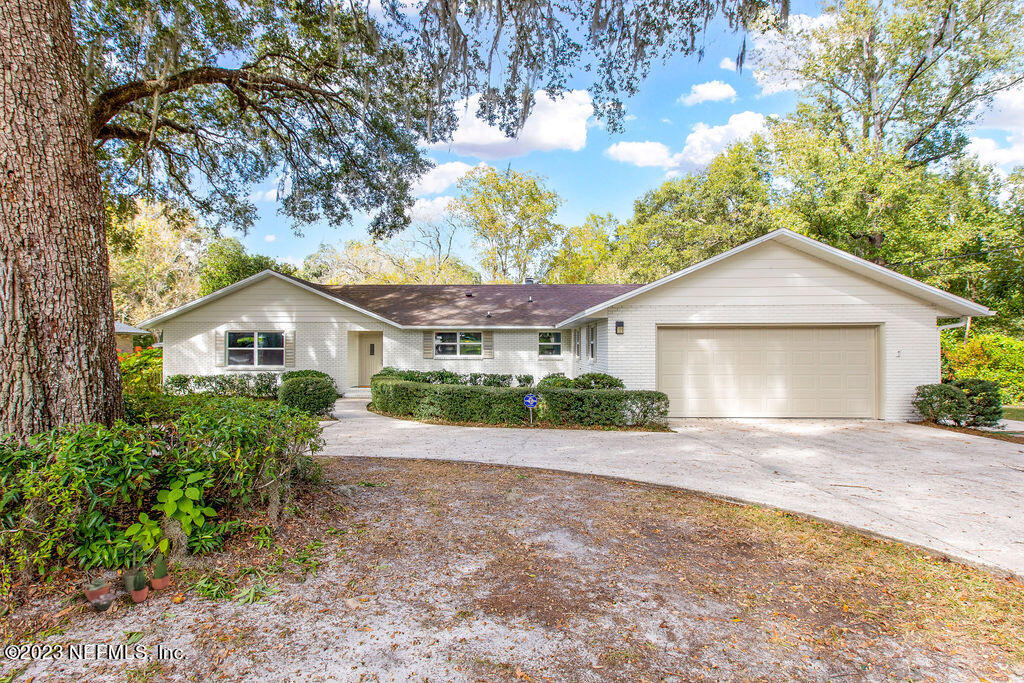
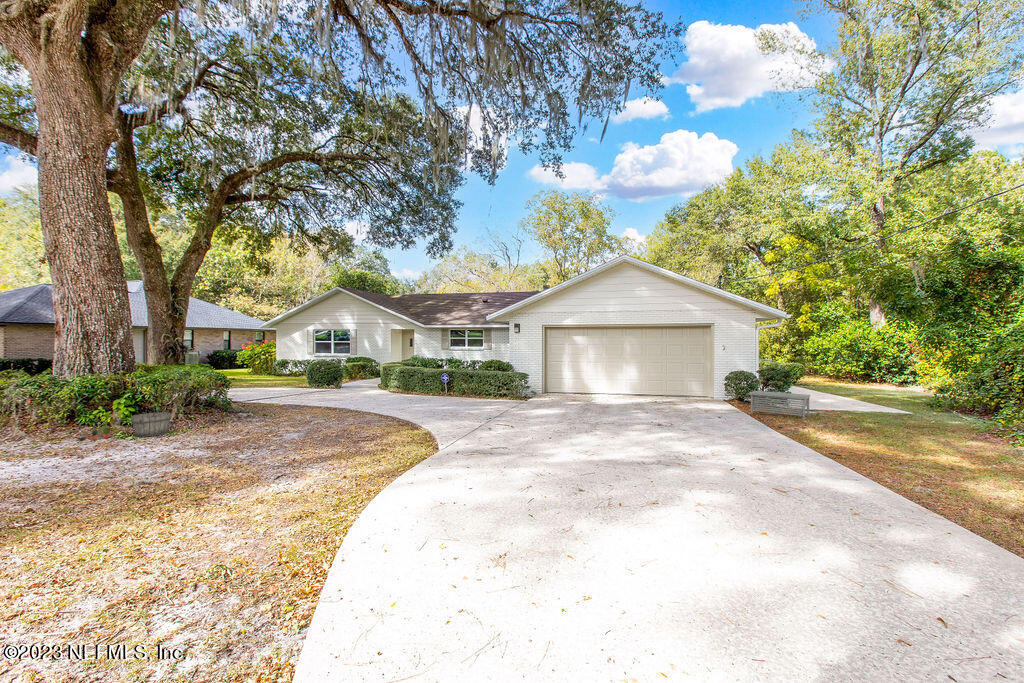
storage bench: none [905,404,988,436] -> present [749,391,810,419]
wooden bucket: none [215,495,298,572] -> present [131,409,172,437]

